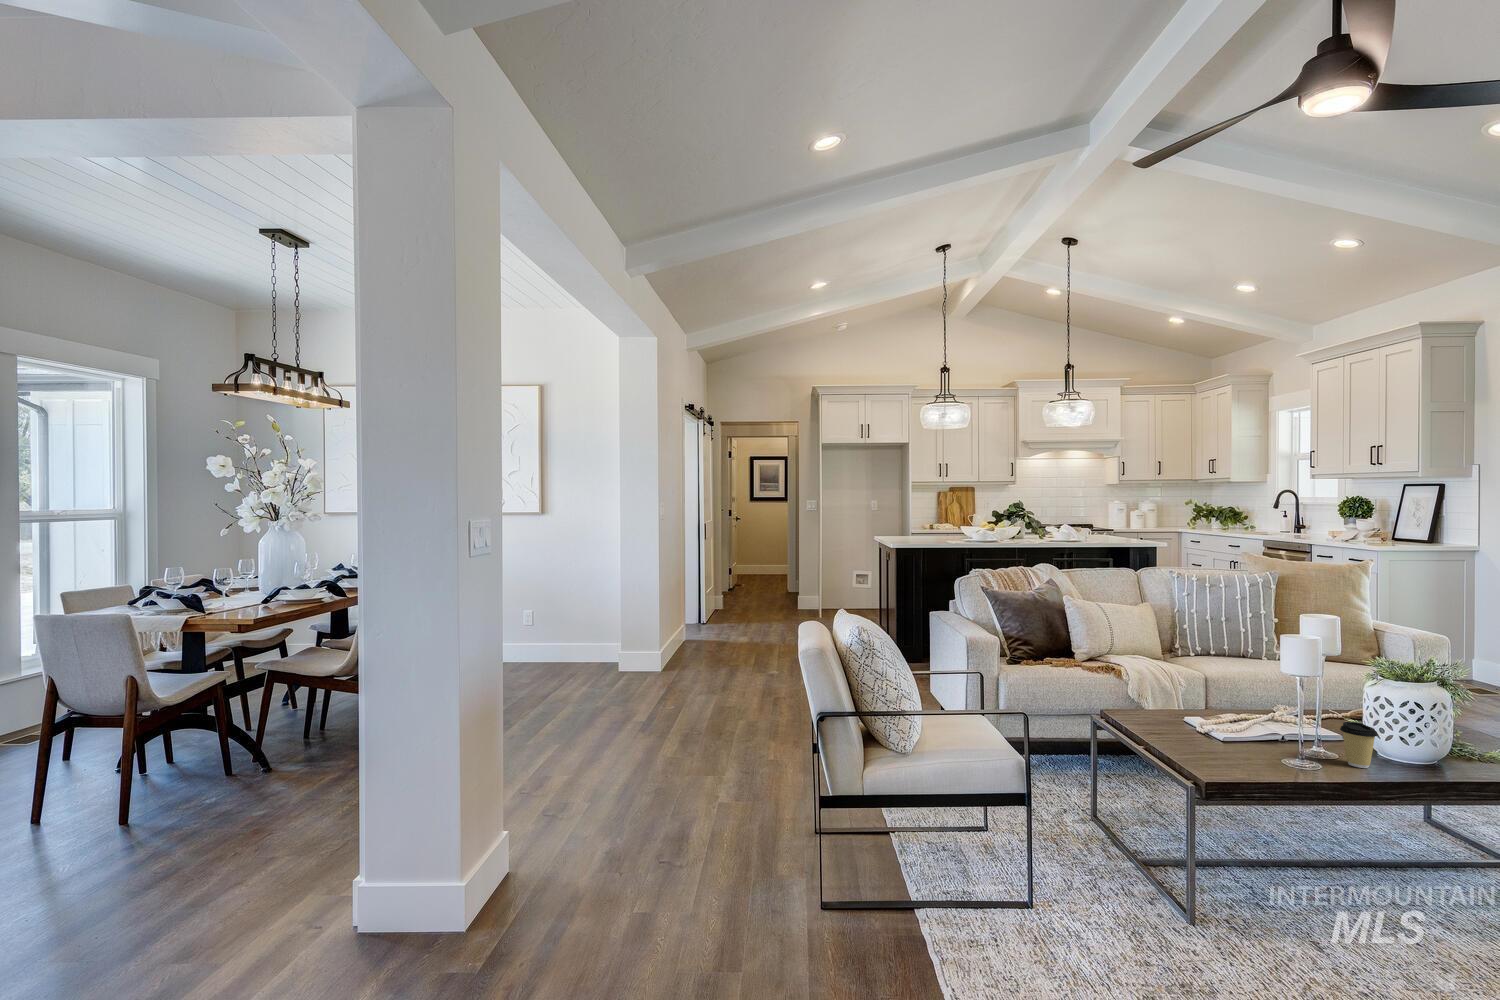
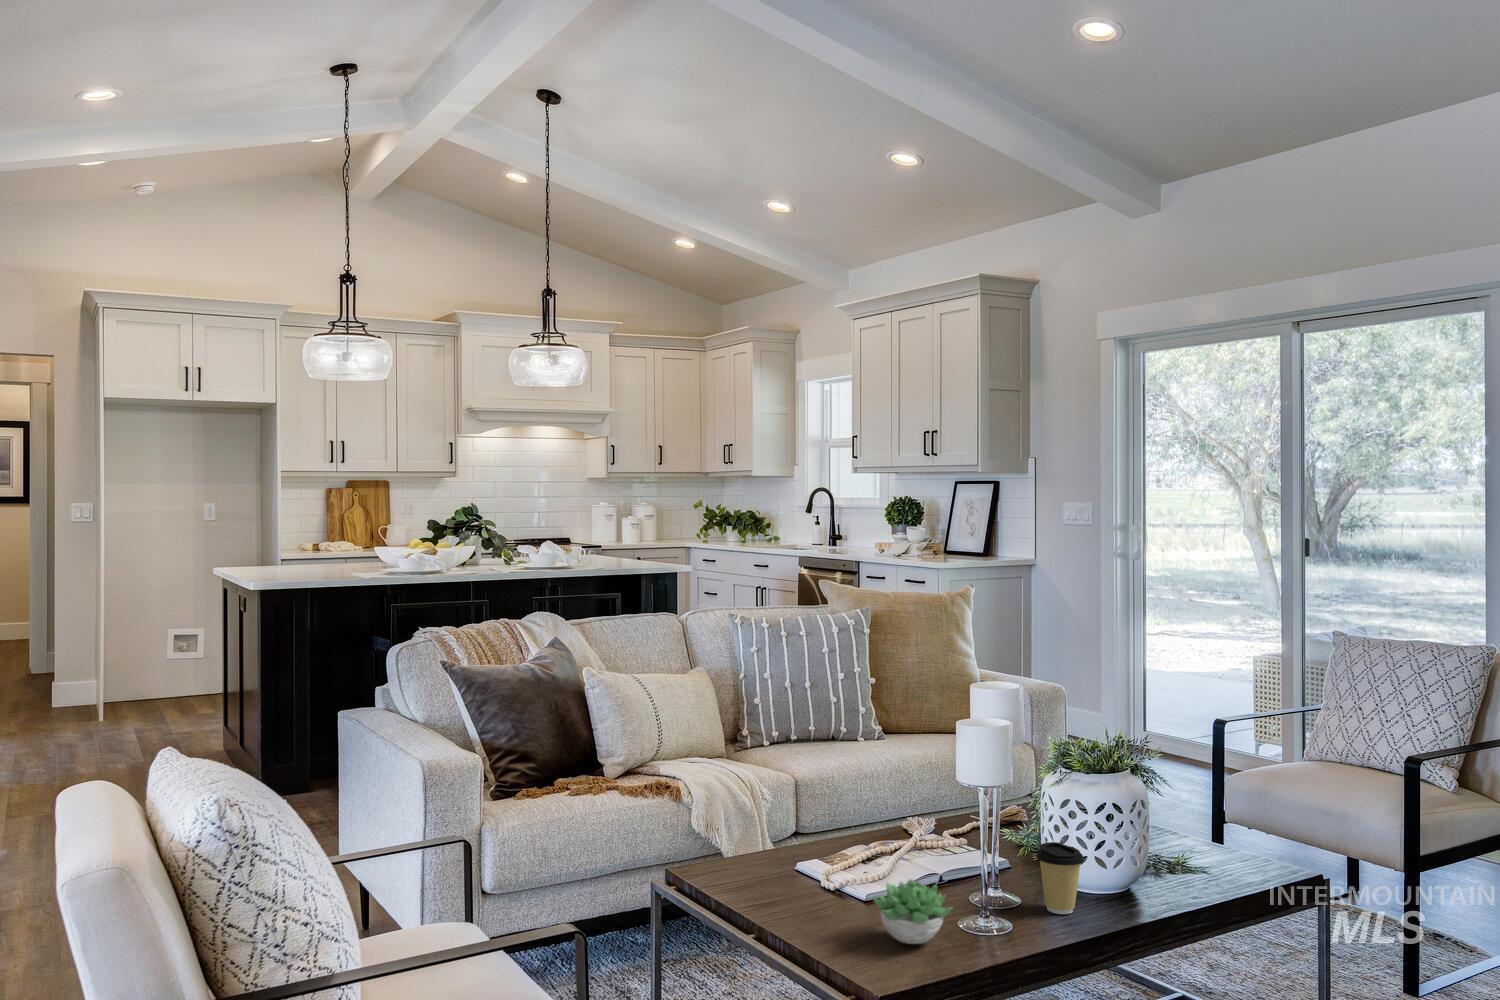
succulent plant: none [1210,725,1263,762] -> present [872,879,952,944]

